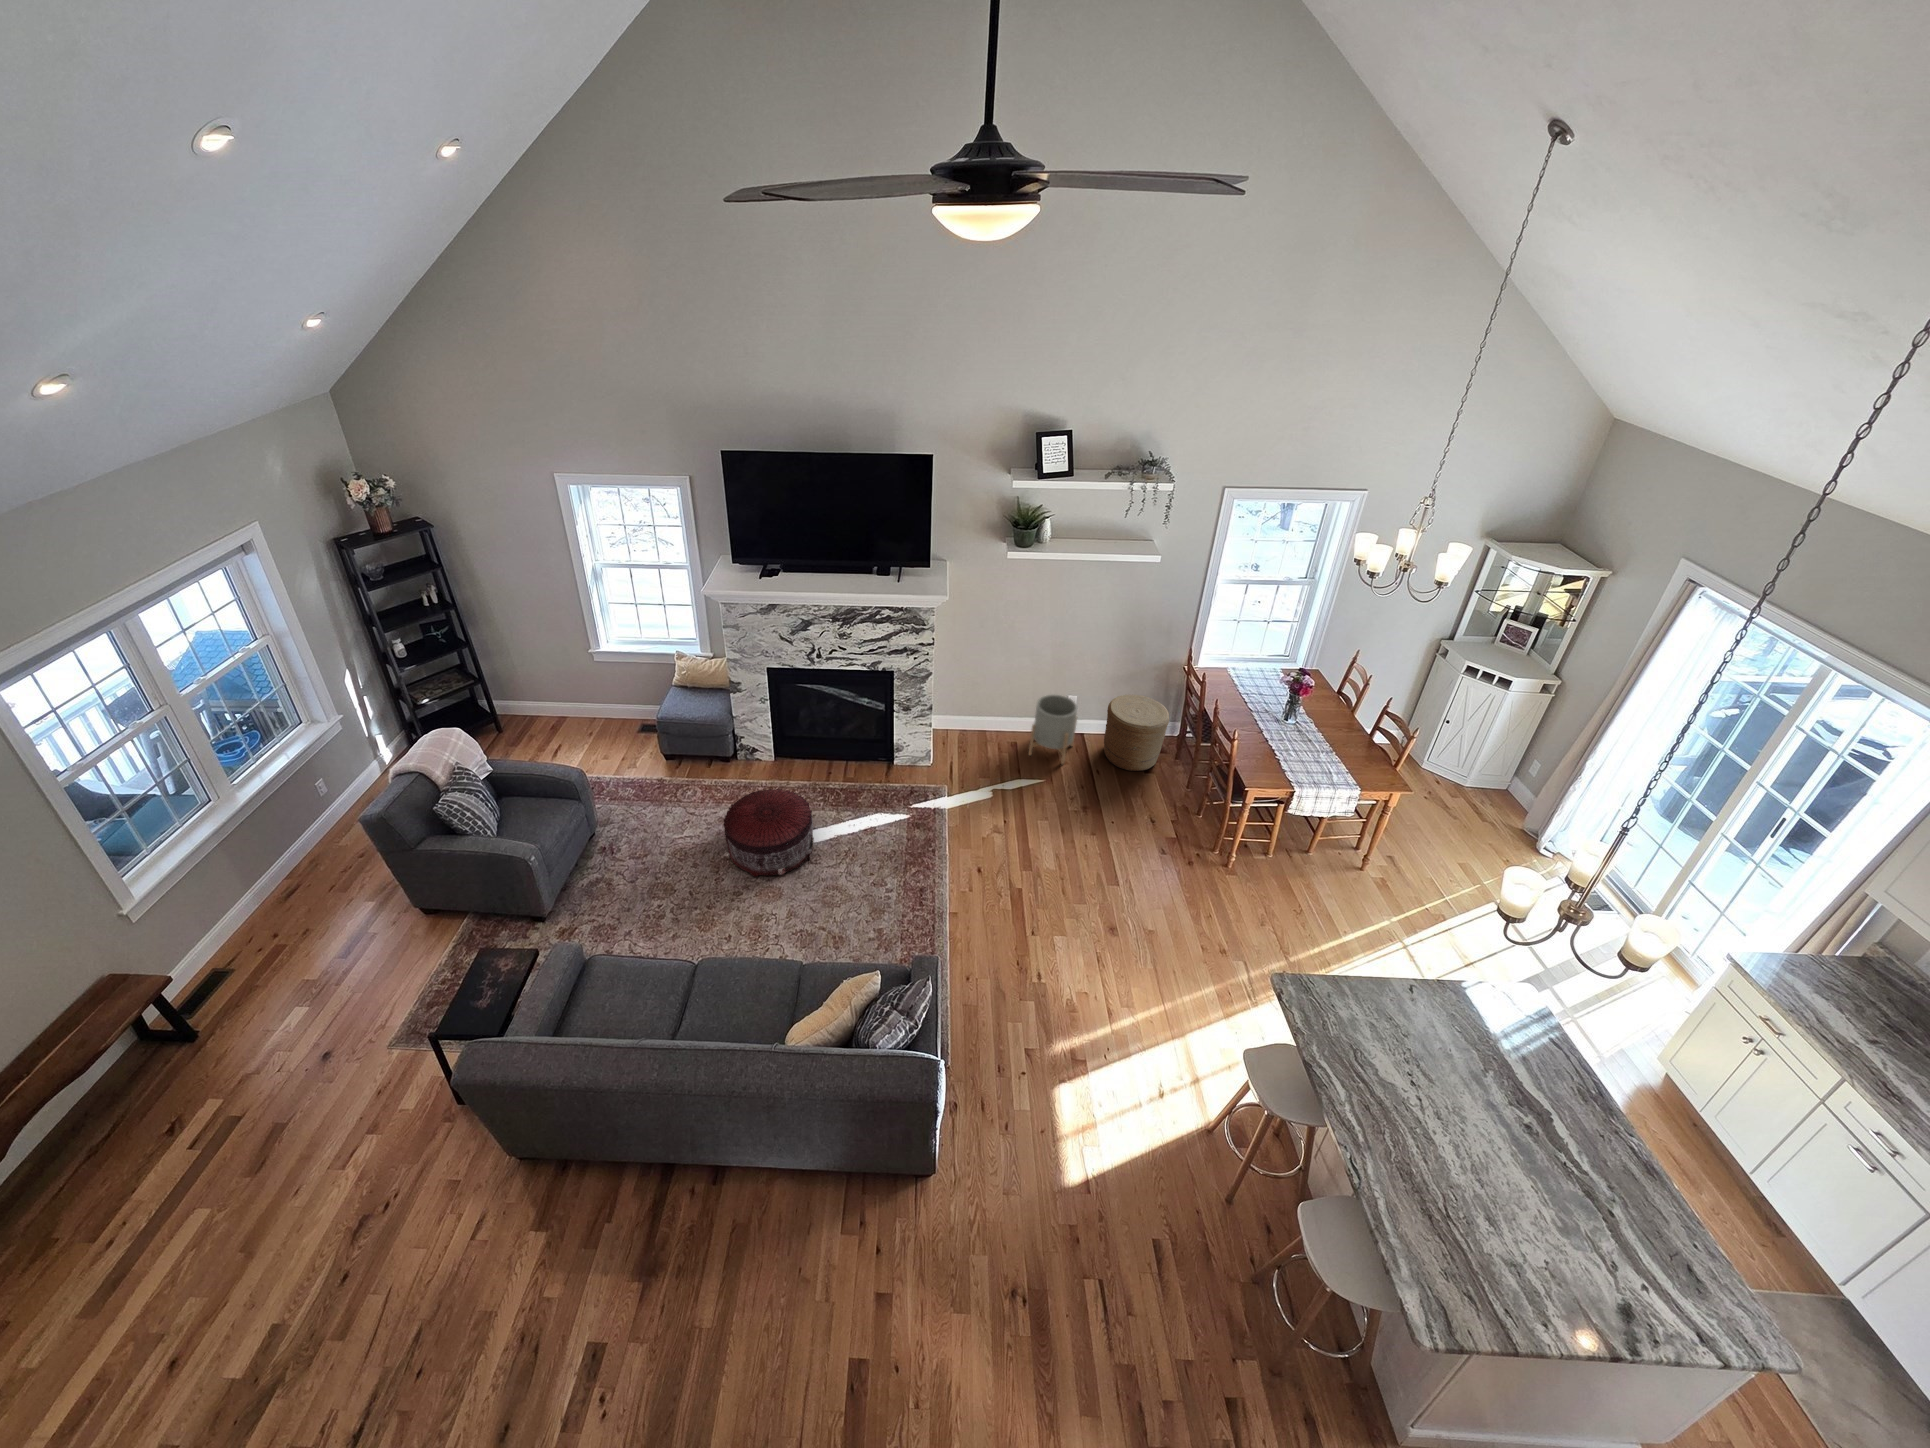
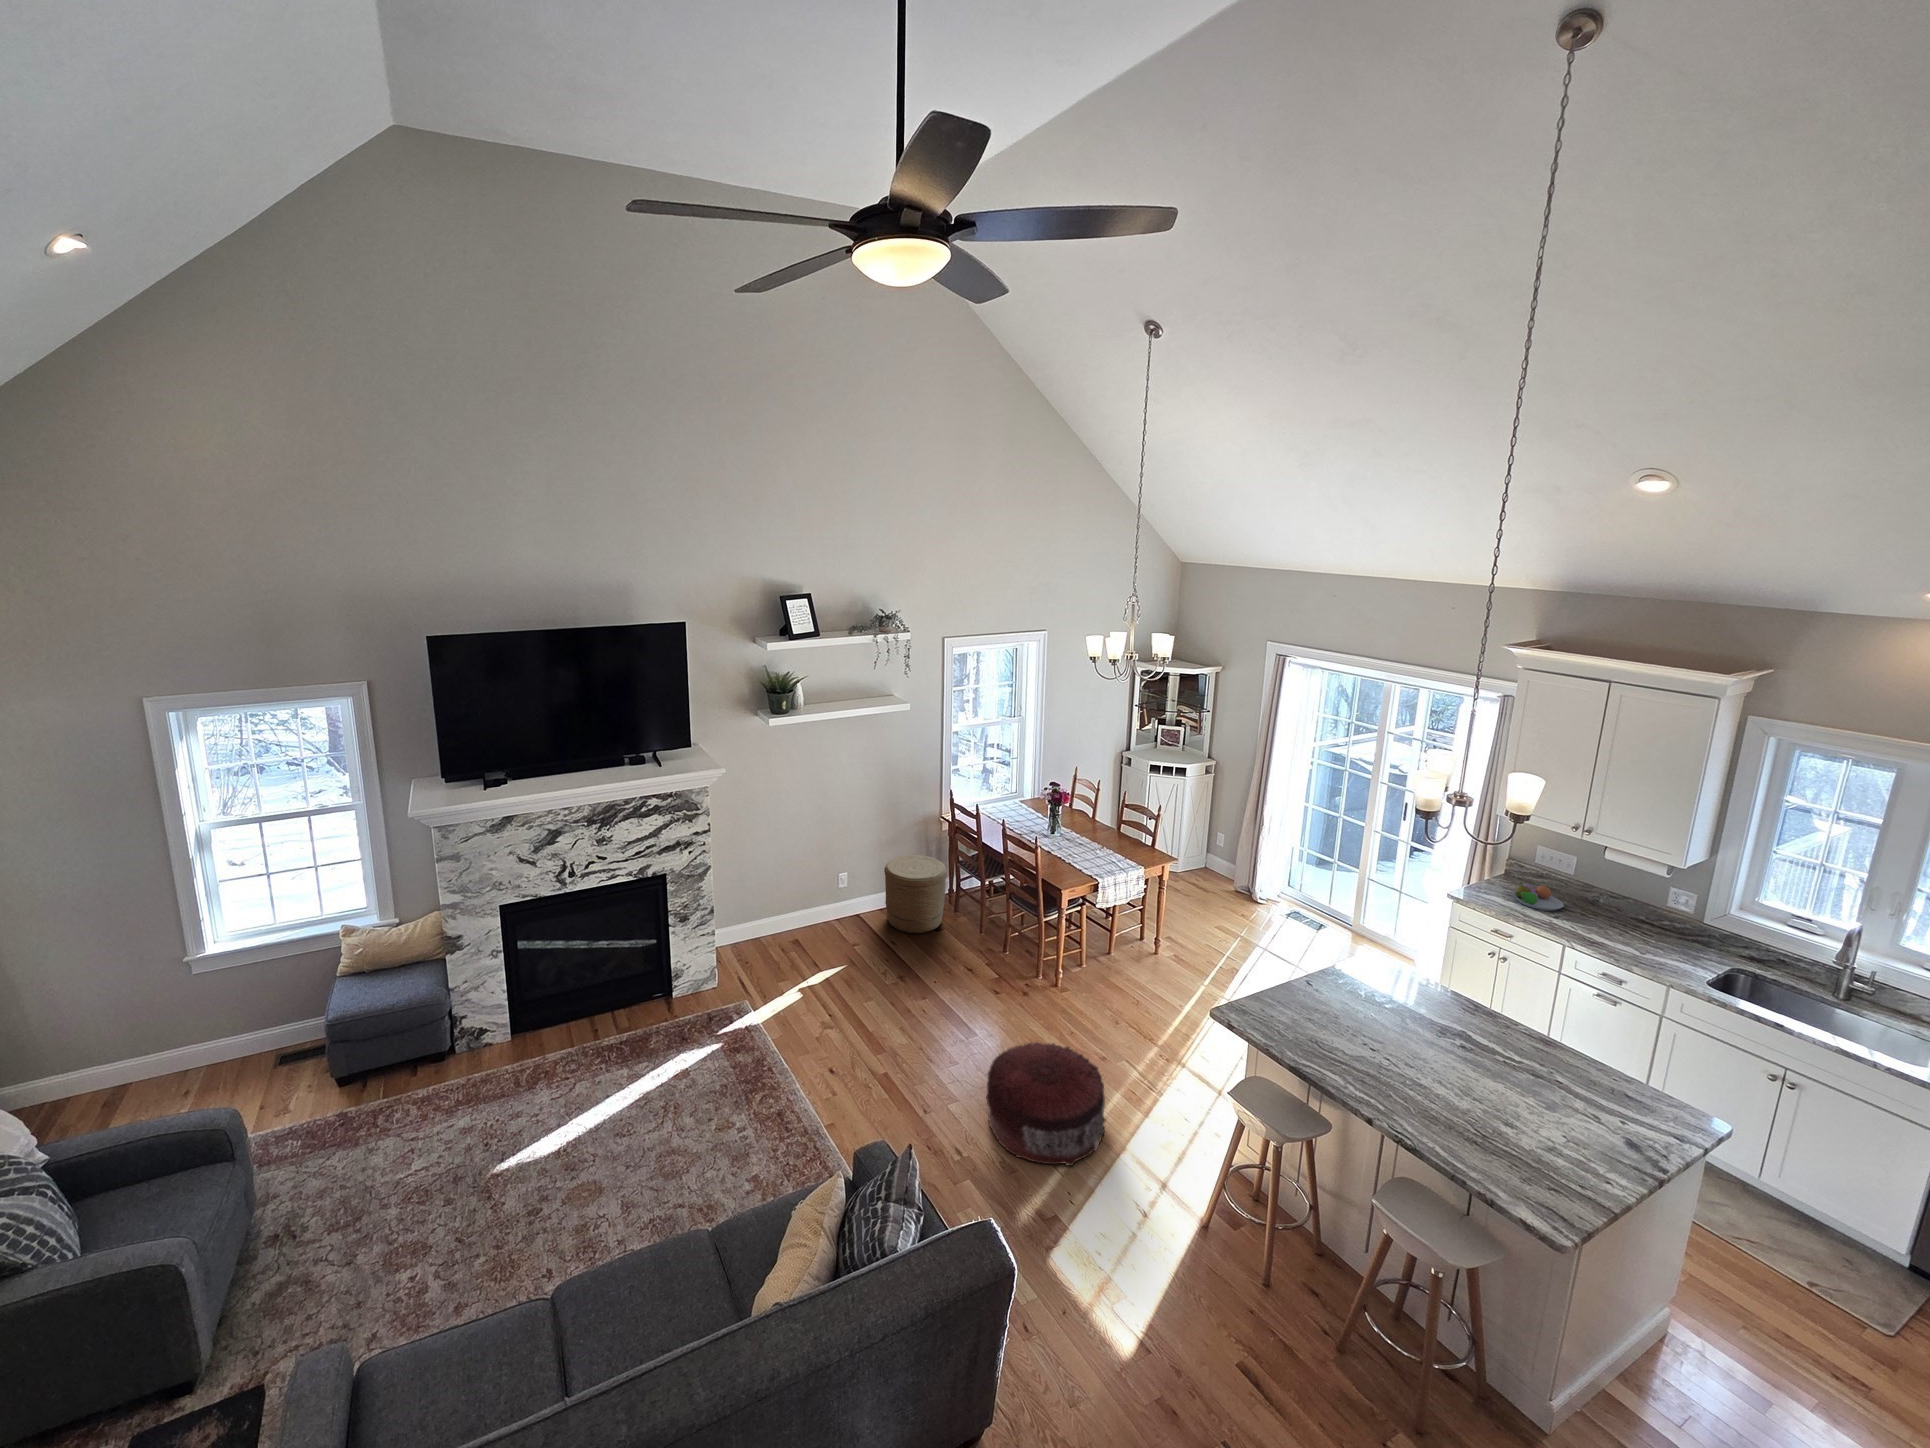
planter: present [1029,695,1077,764] -> none [816,872,859,947]
pouf: present [723,789,814,877] -> present [986,1042,1105,1166]
fruit bowl: none [1819,984,1895,1037] -> present [1513,882,1564,911]

